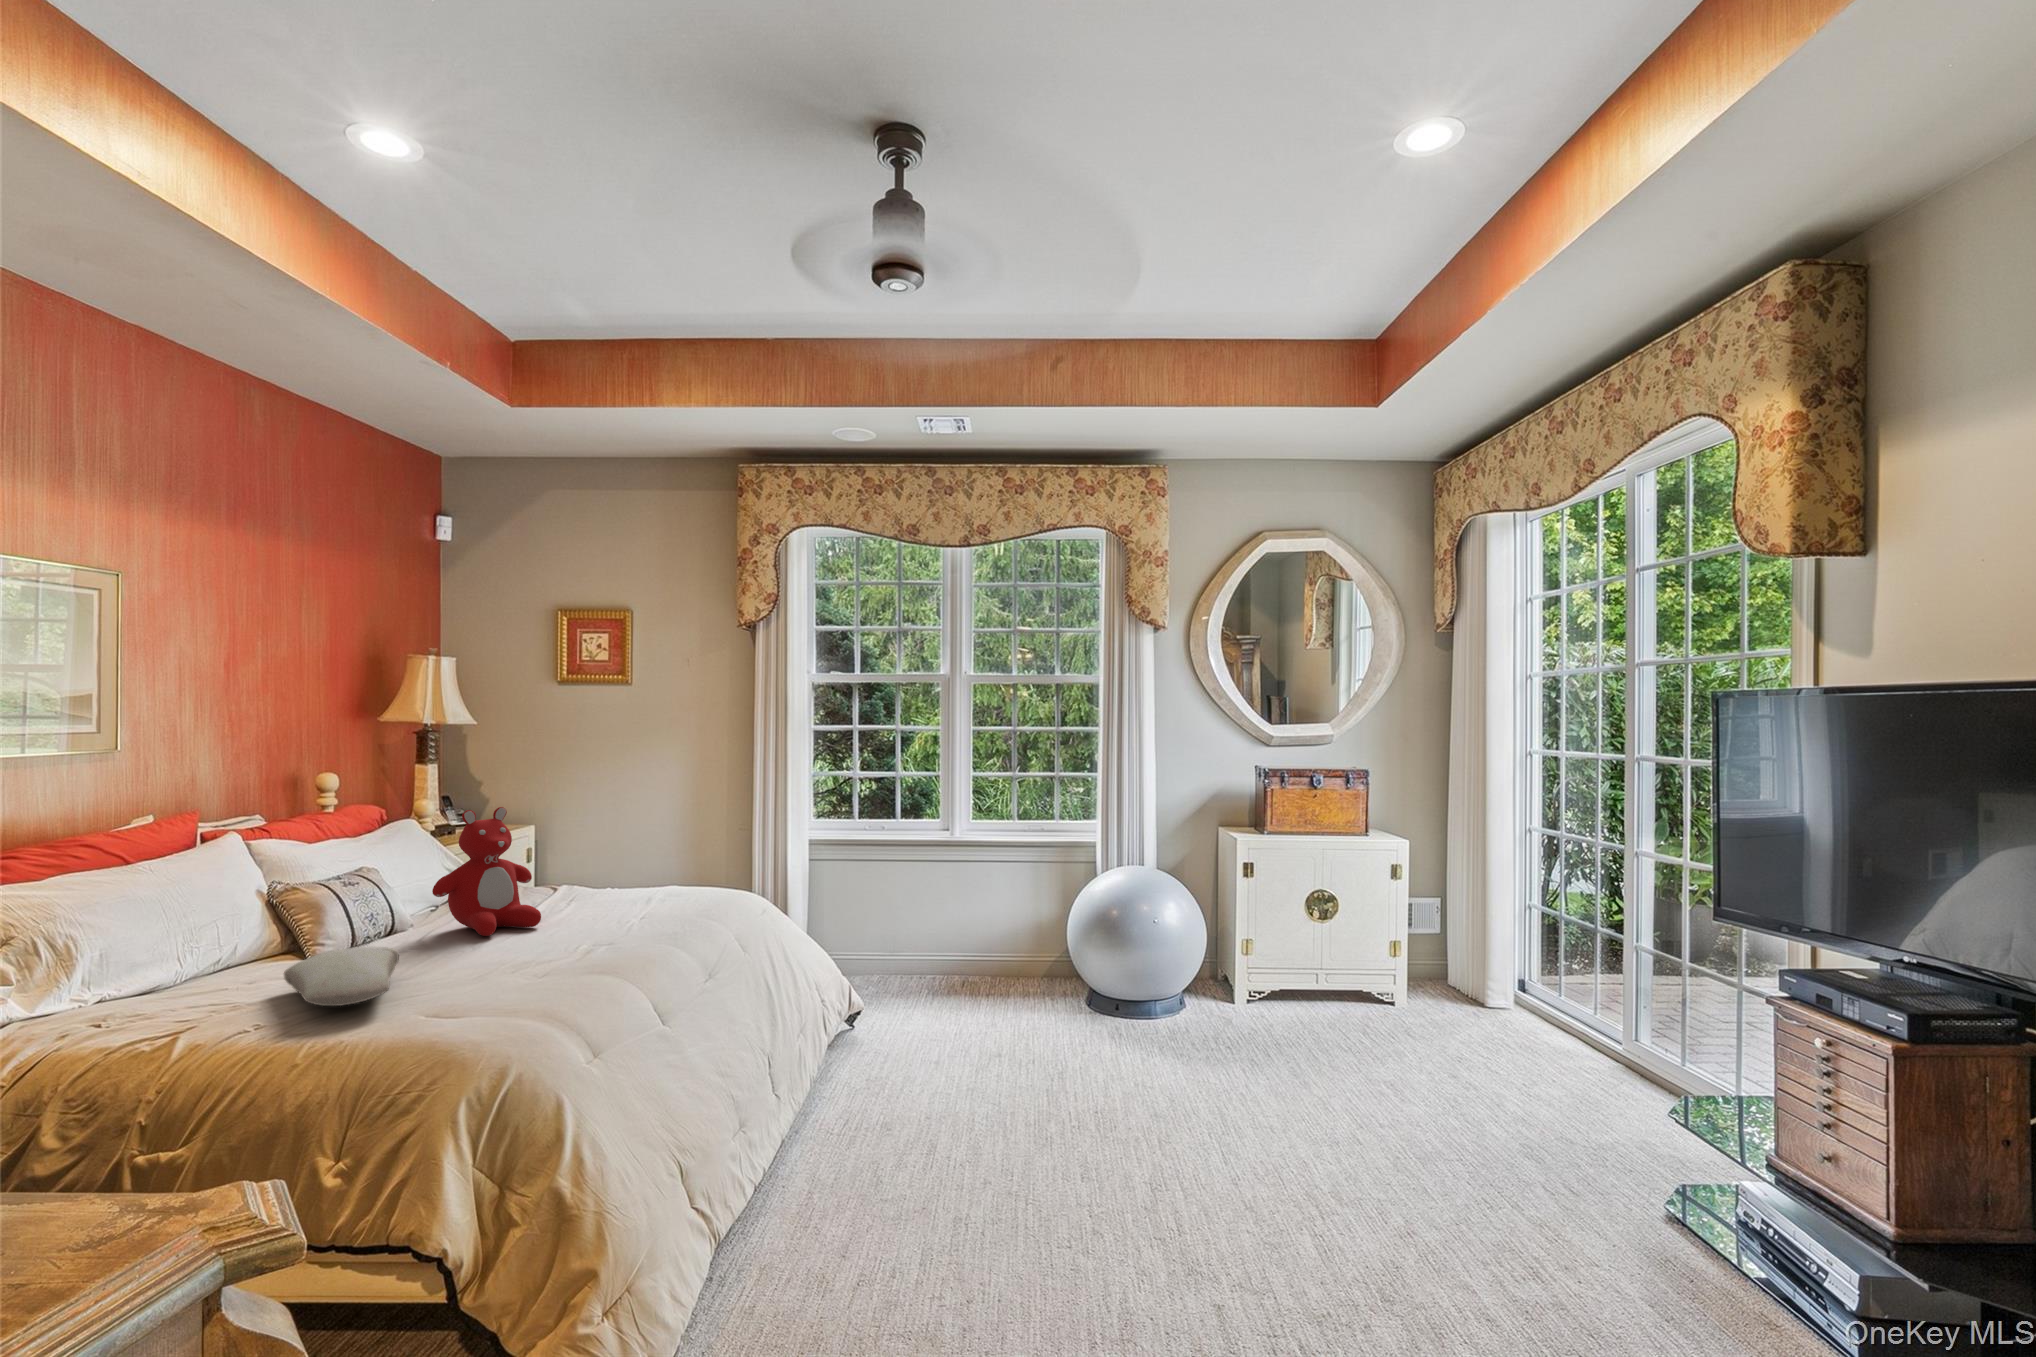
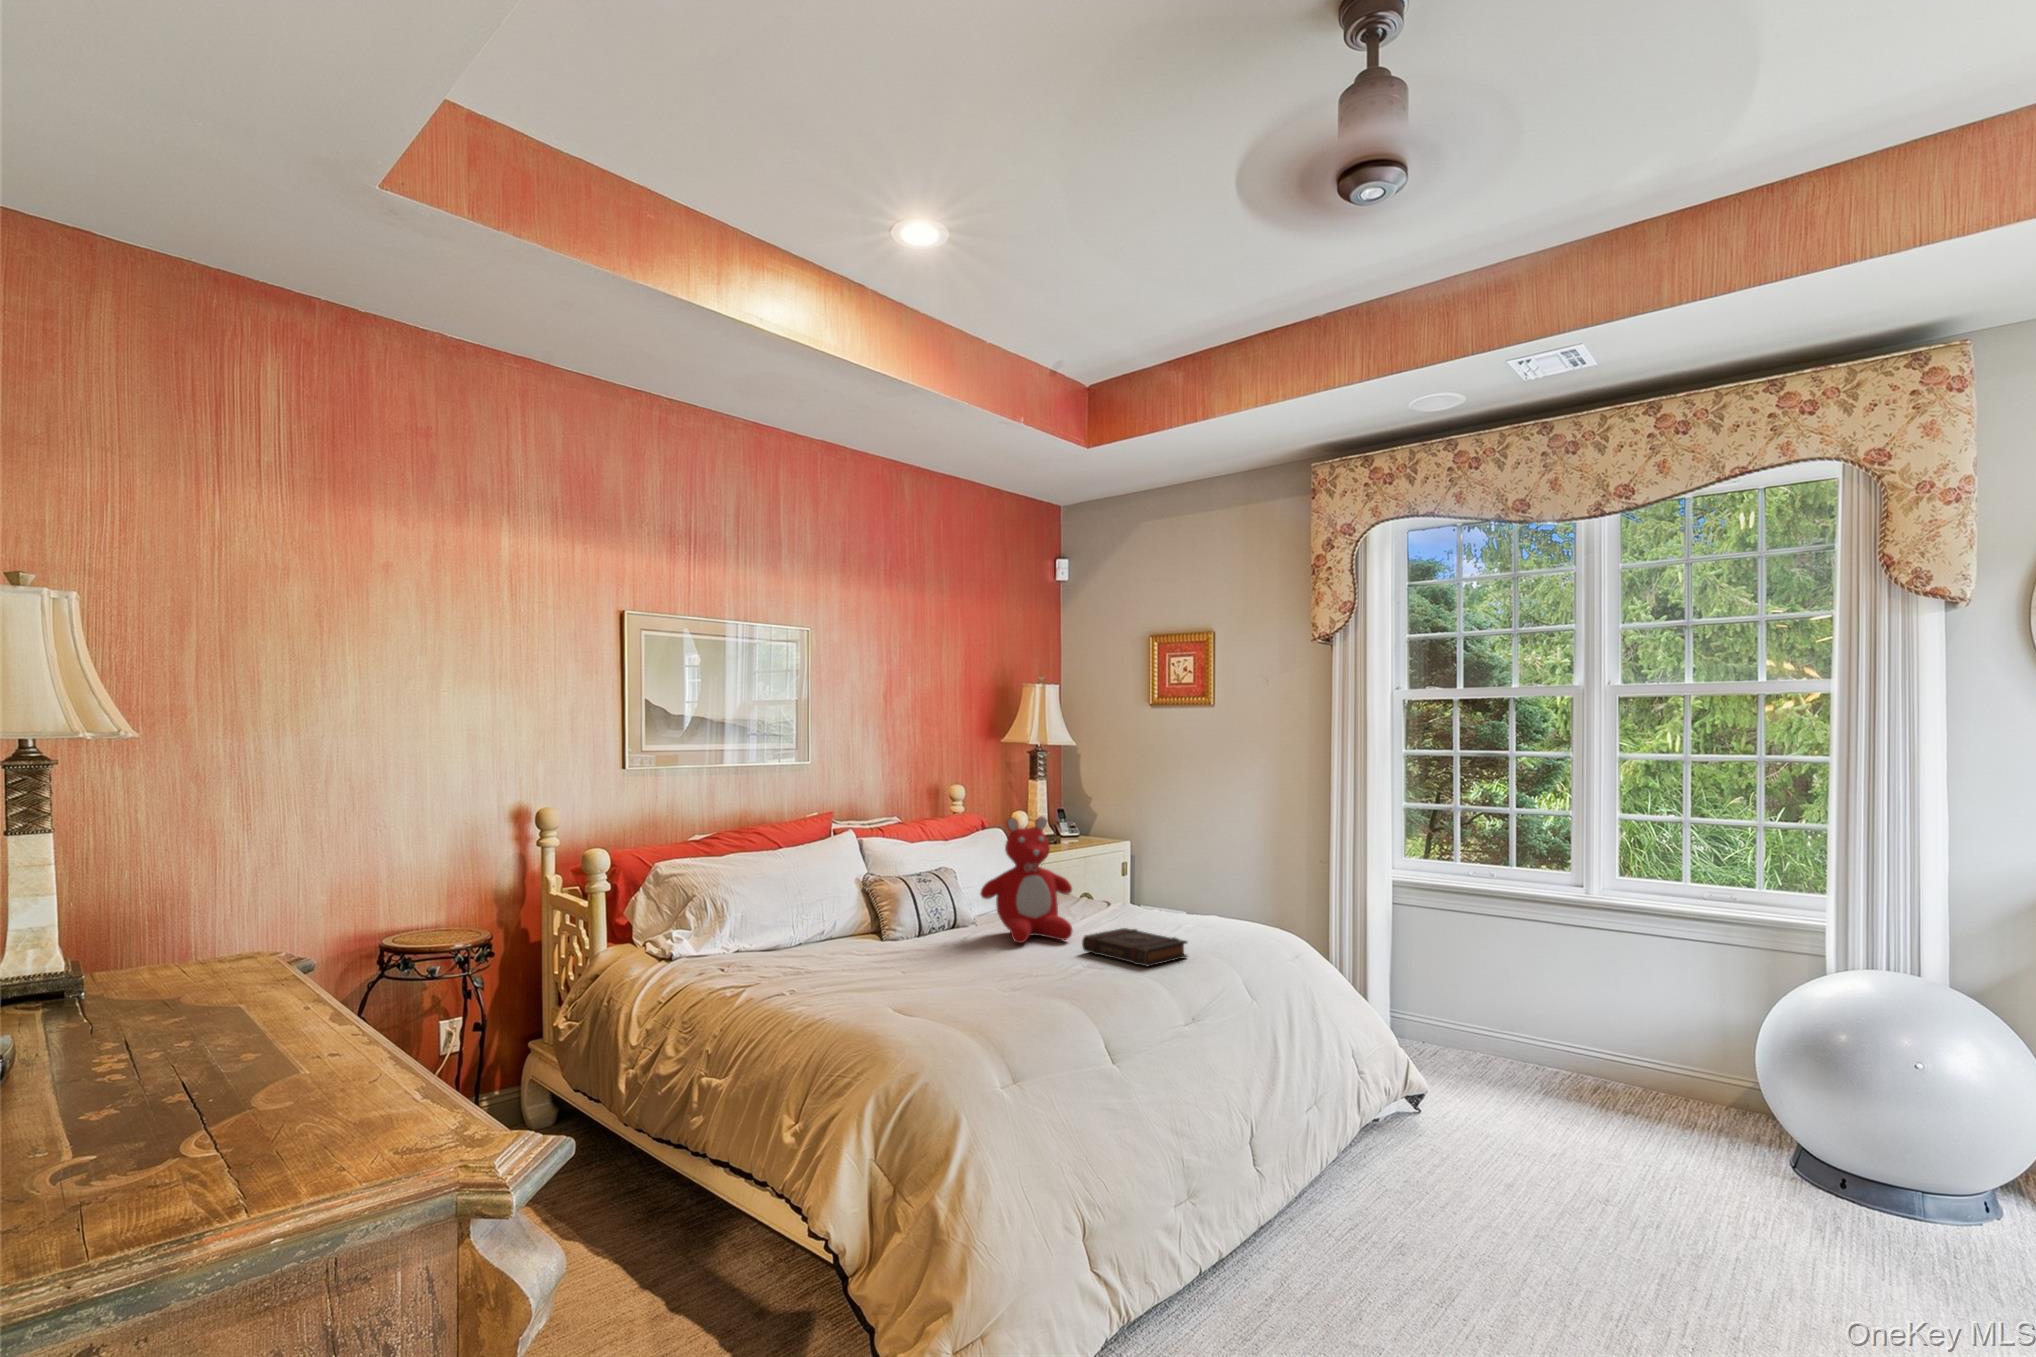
book: none [561,907,667,937] -> present [1082,928,1187,966]
pillow: present [284,947,399,1006] -> none [817,937,923,991]

